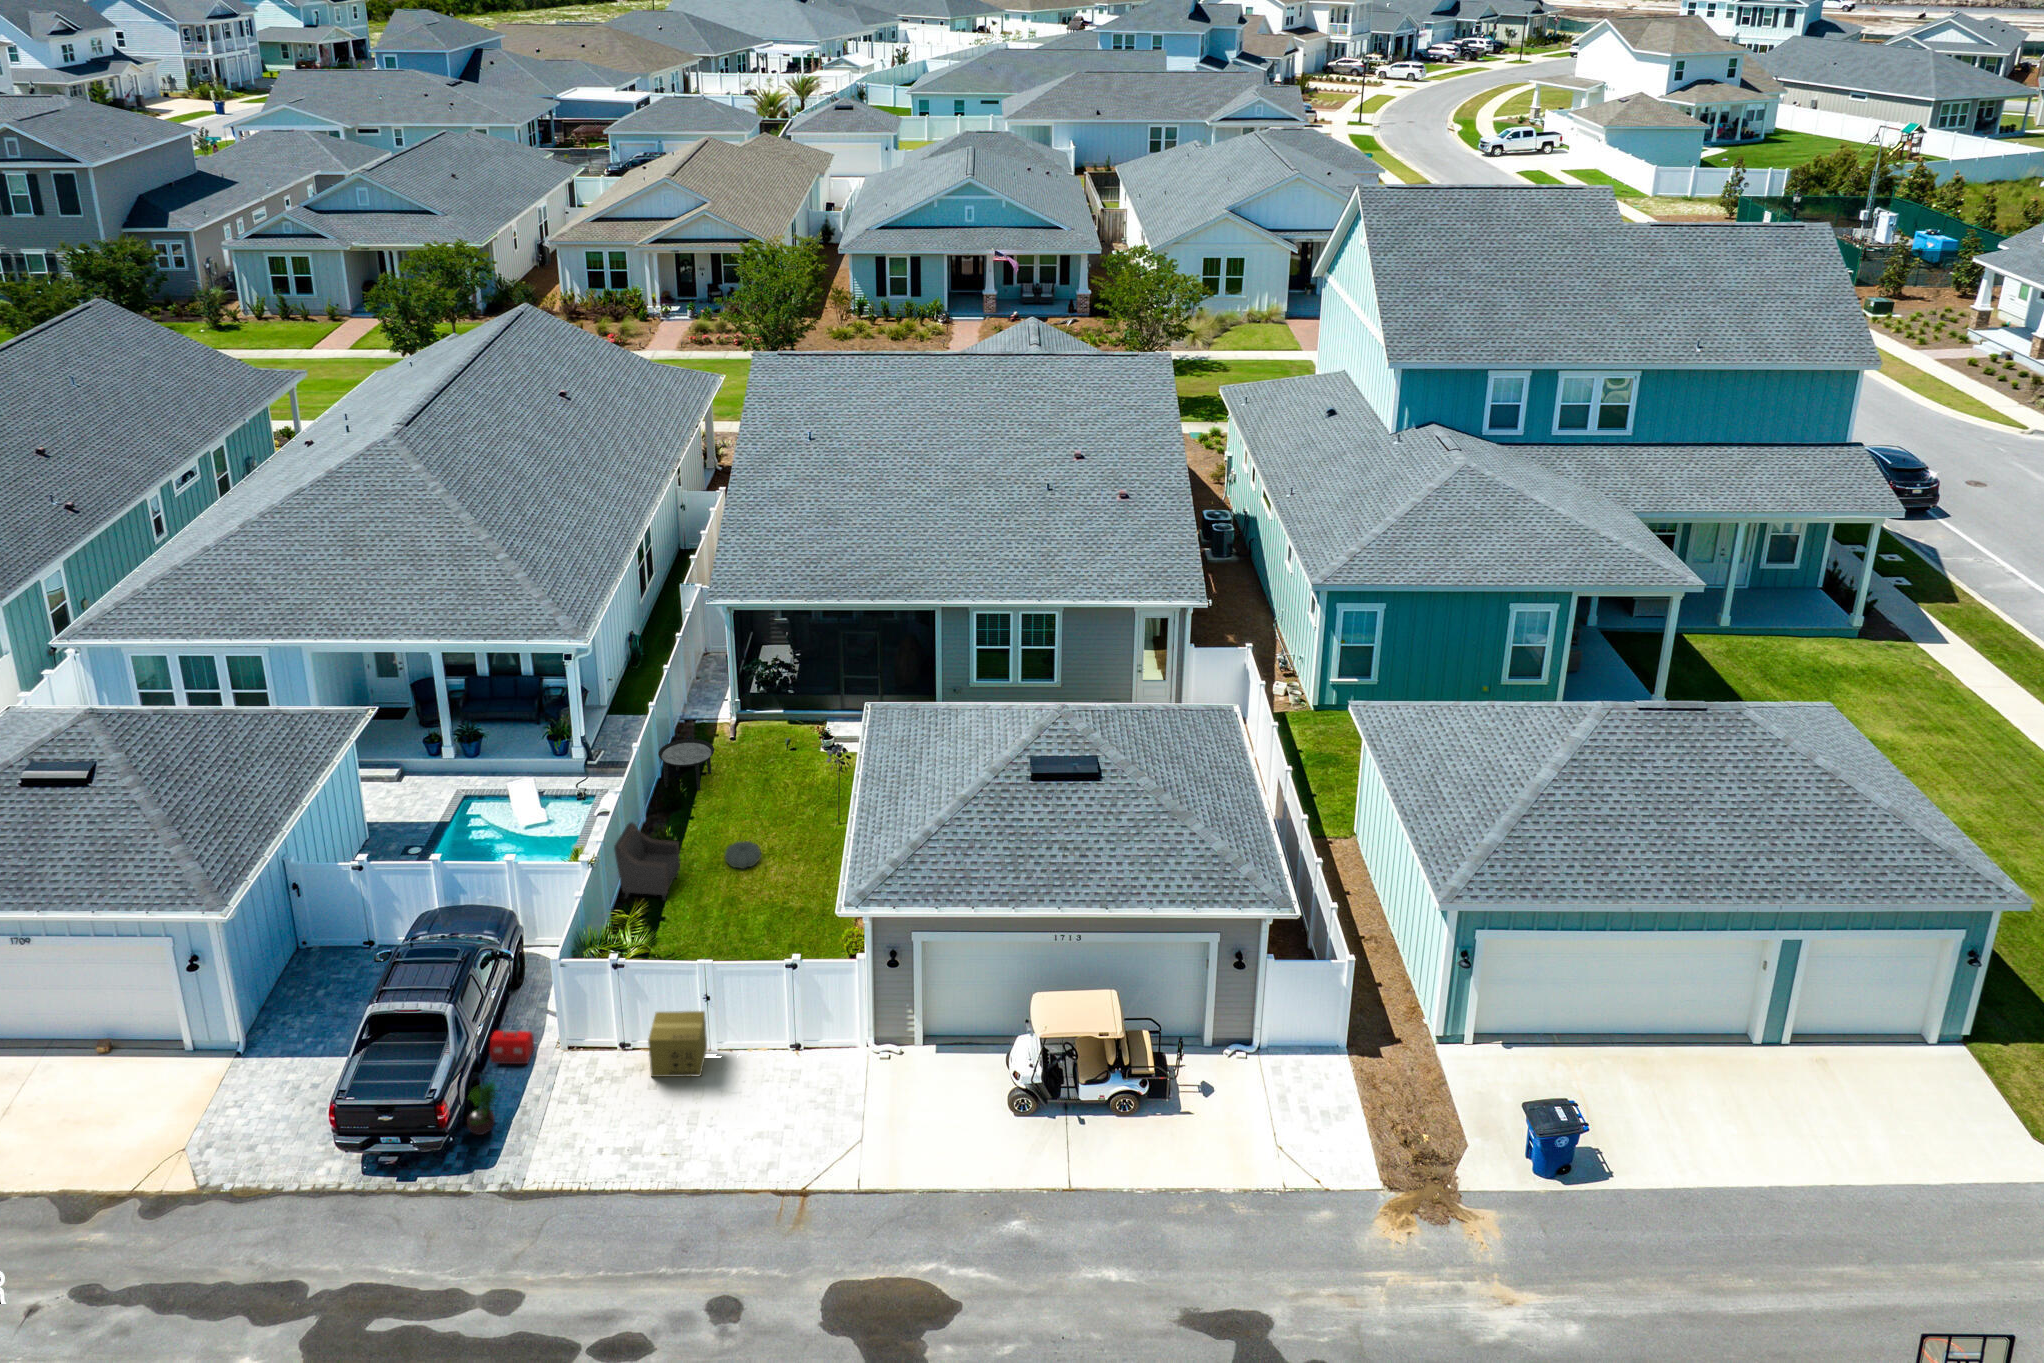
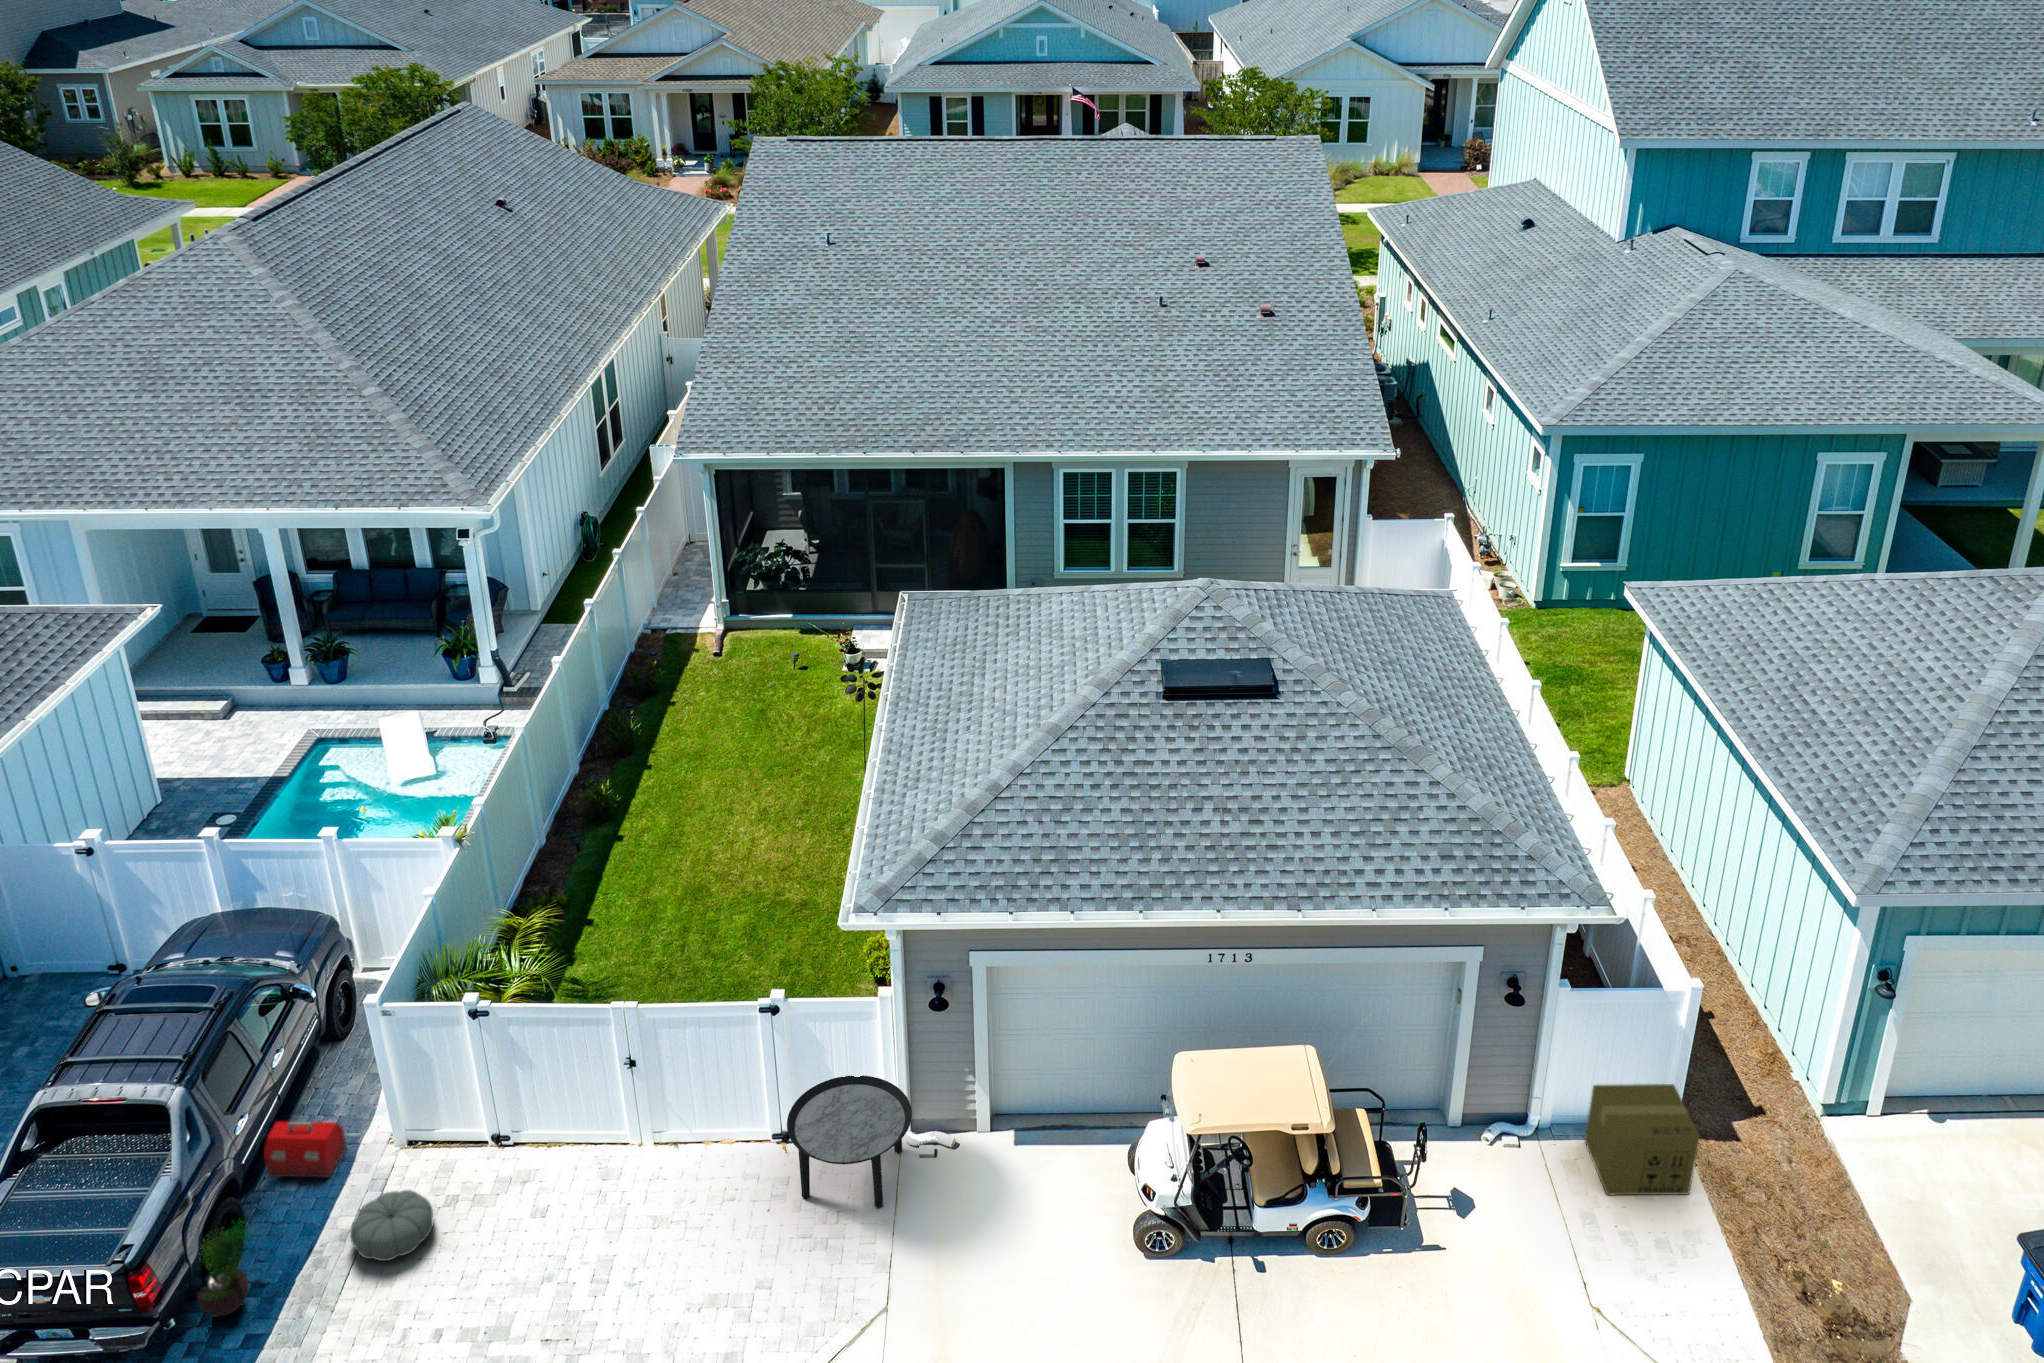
round table: present [658,739,714,790] -> present [787,1076,912,1209]
chair: present [614,823,680,901] -> none [511,774,622,894]
pouf: present [725,841,761,868] -> present [350,1190,433,1261]
cardboard box: present [648,1011,707,1077] -> present [1585,1084,1700,1195]

